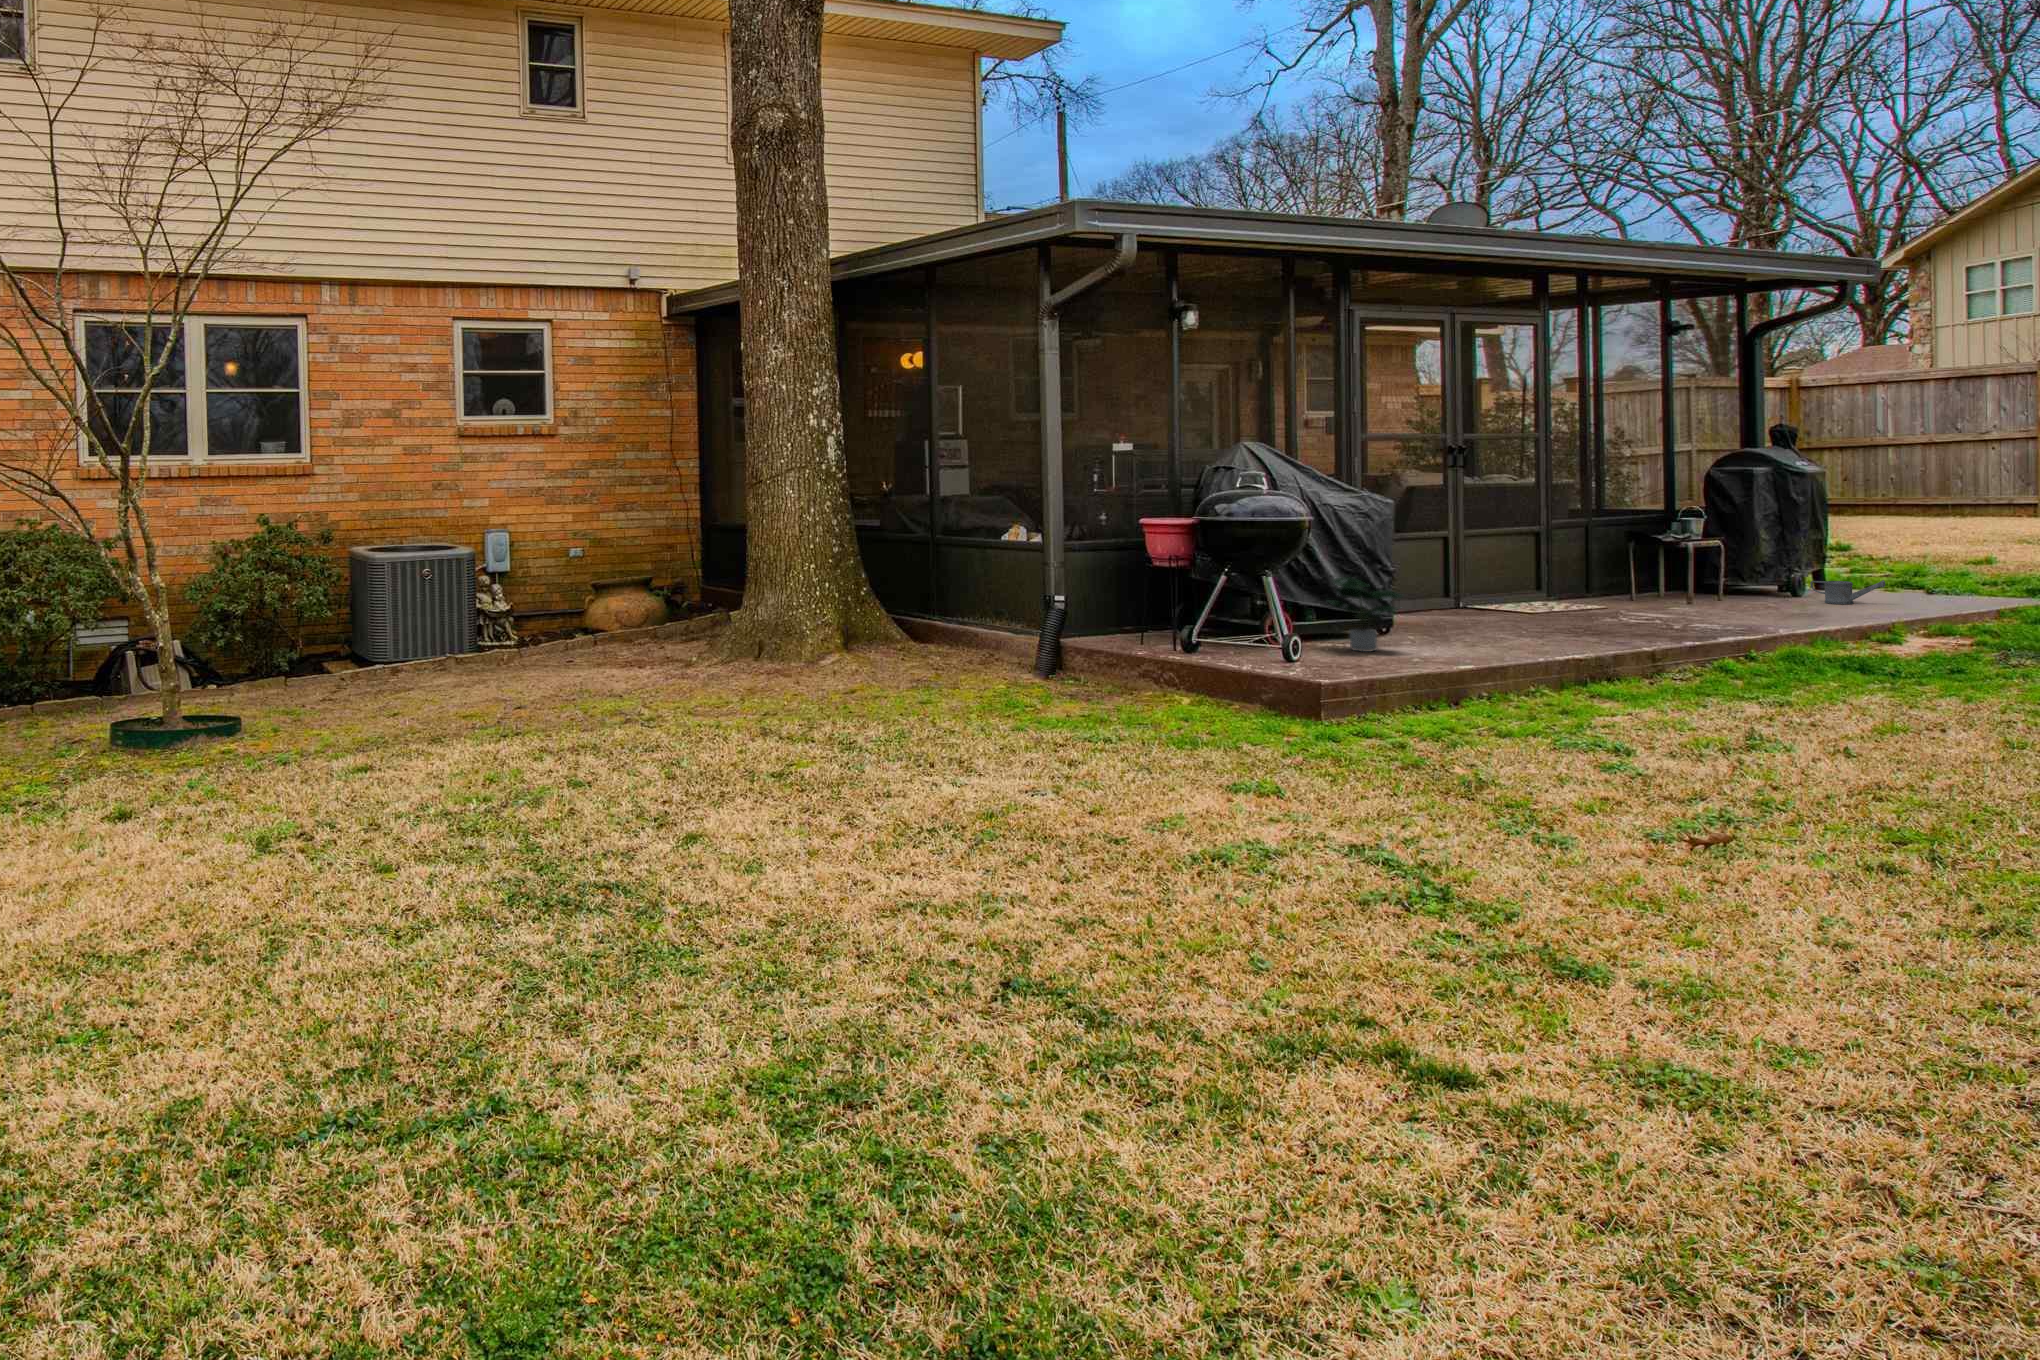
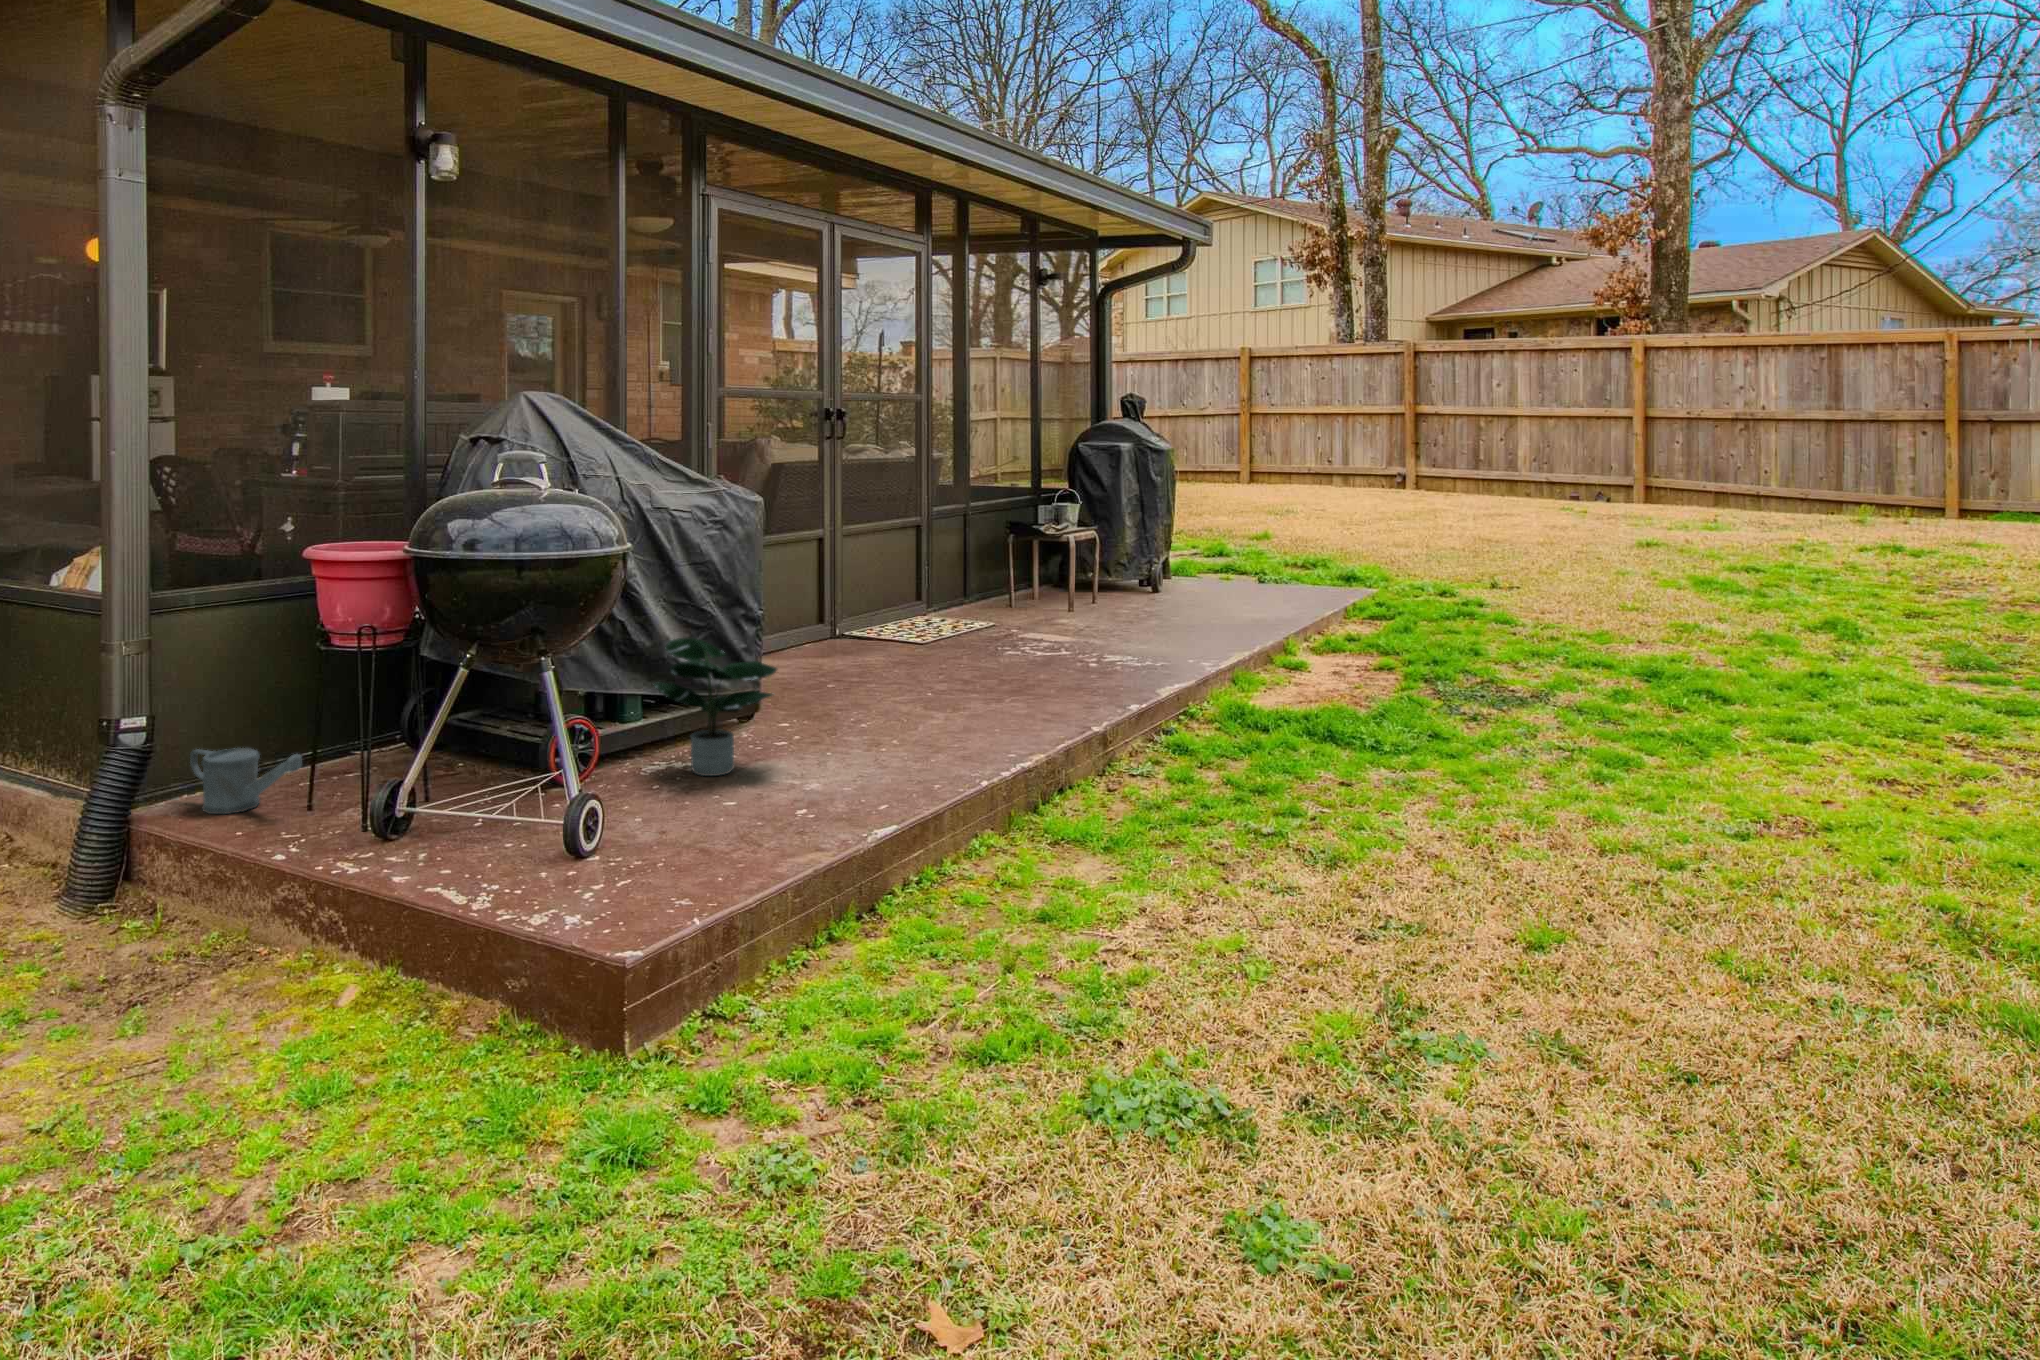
watering can: present [1810,580,1885,604] -> present [190,748,302,814]

